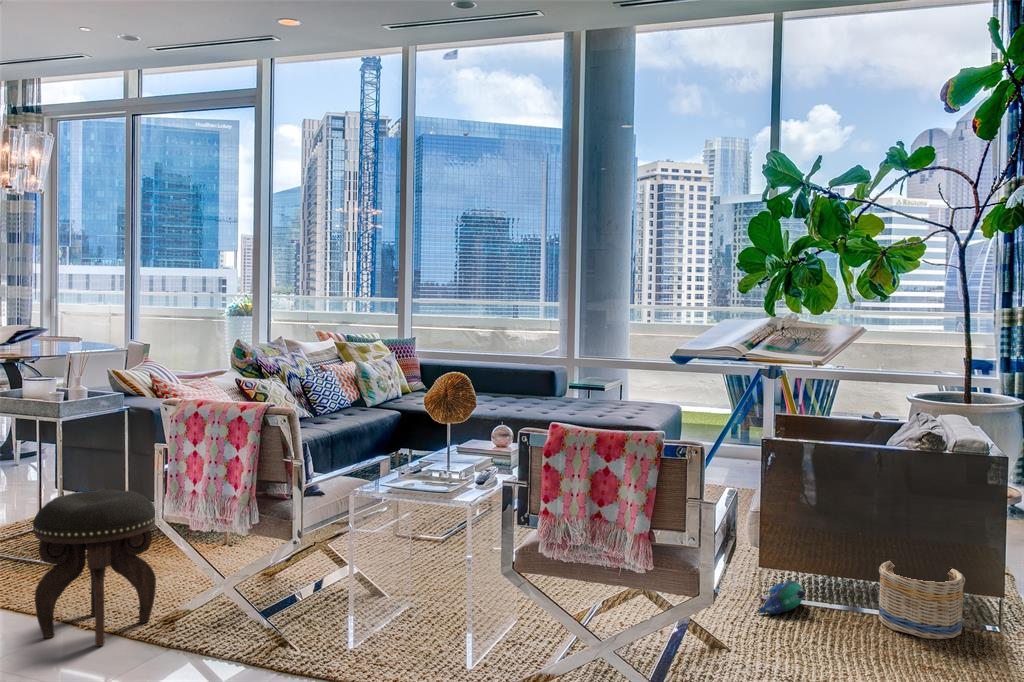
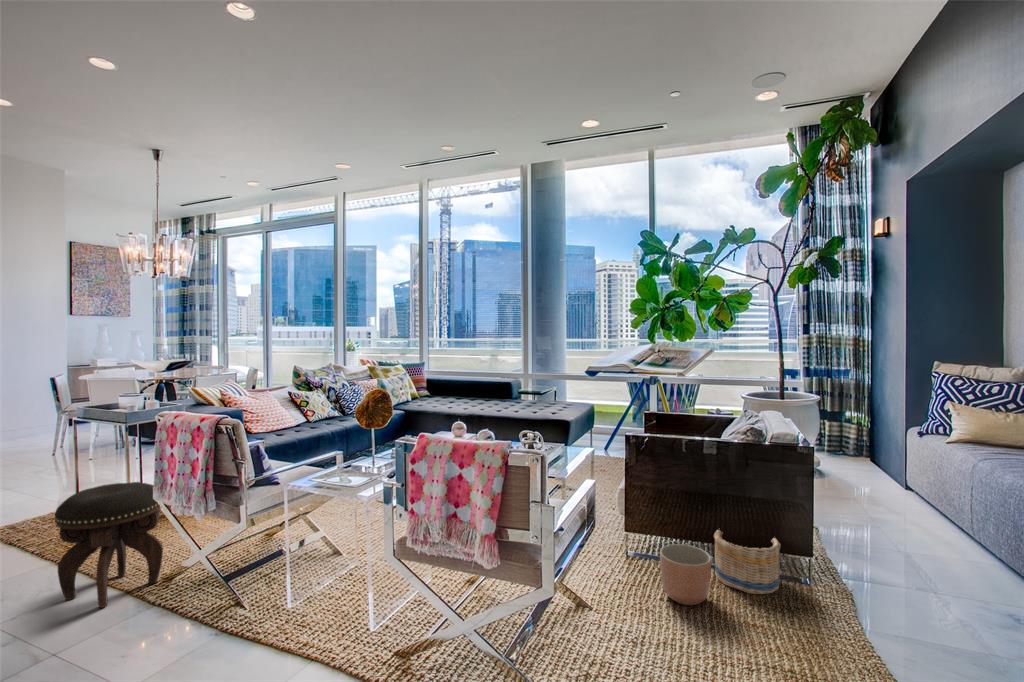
planter: none [814,577,880,649] -> present [660,544,711,605]
plush toy: present [758,581,806,614] -> none [623,541,659,570]

